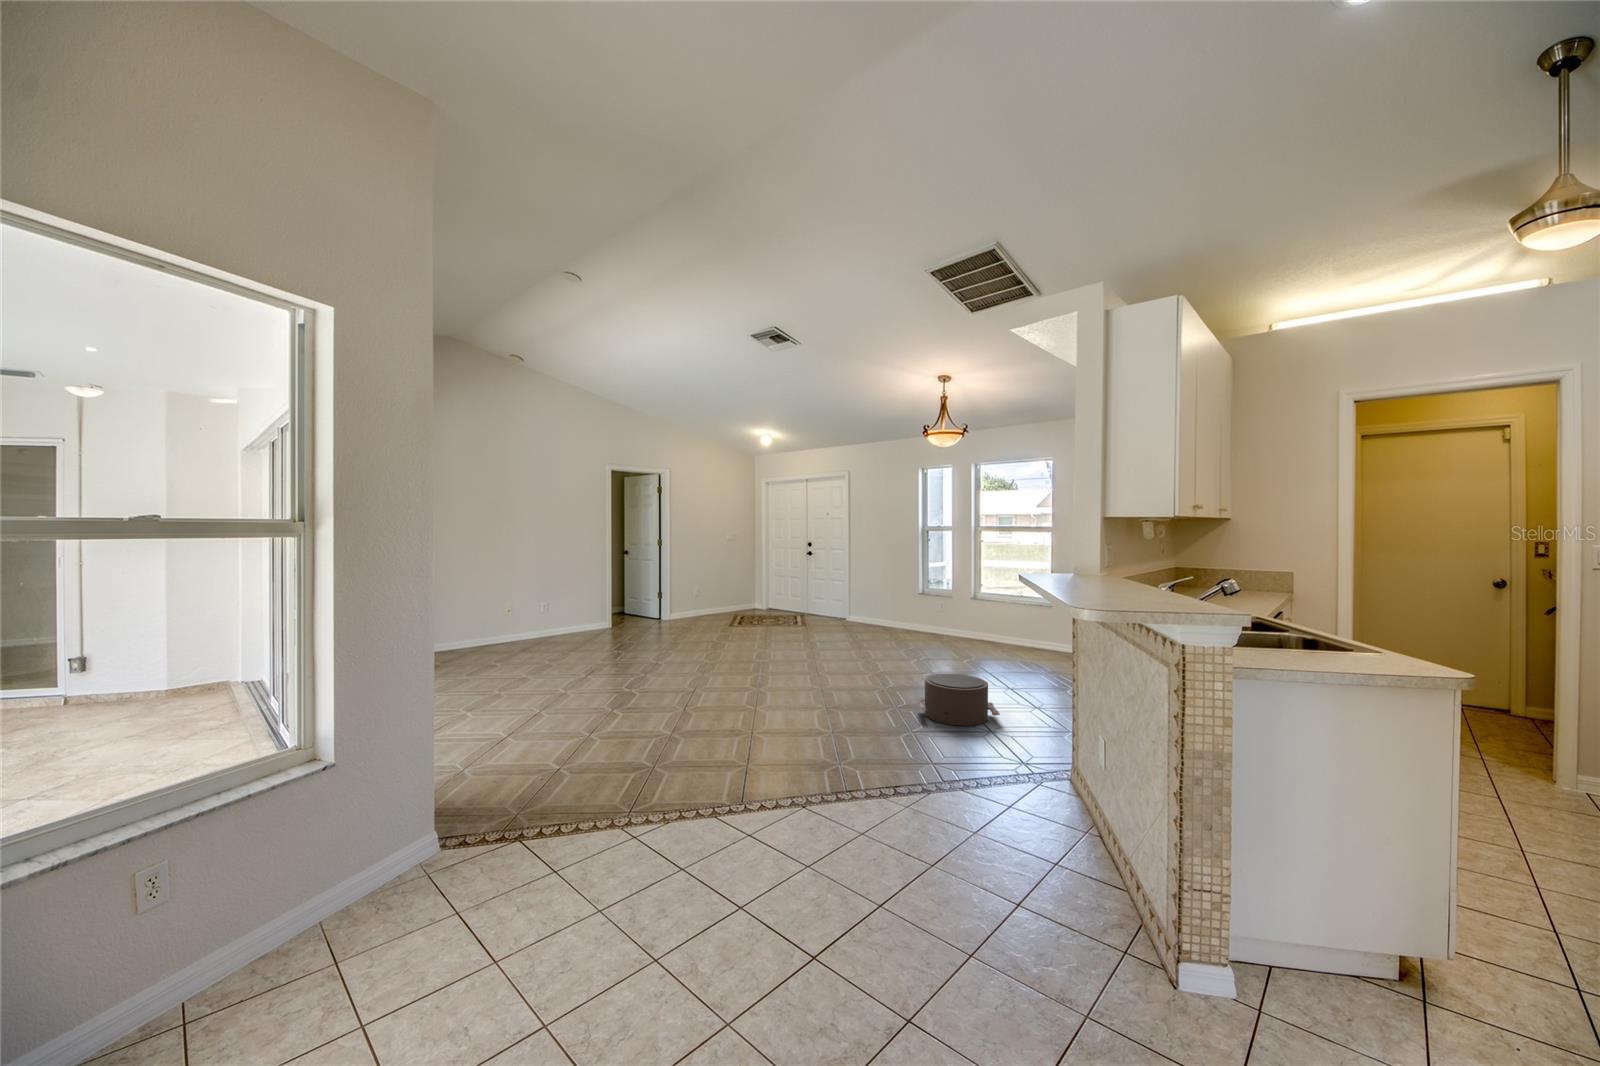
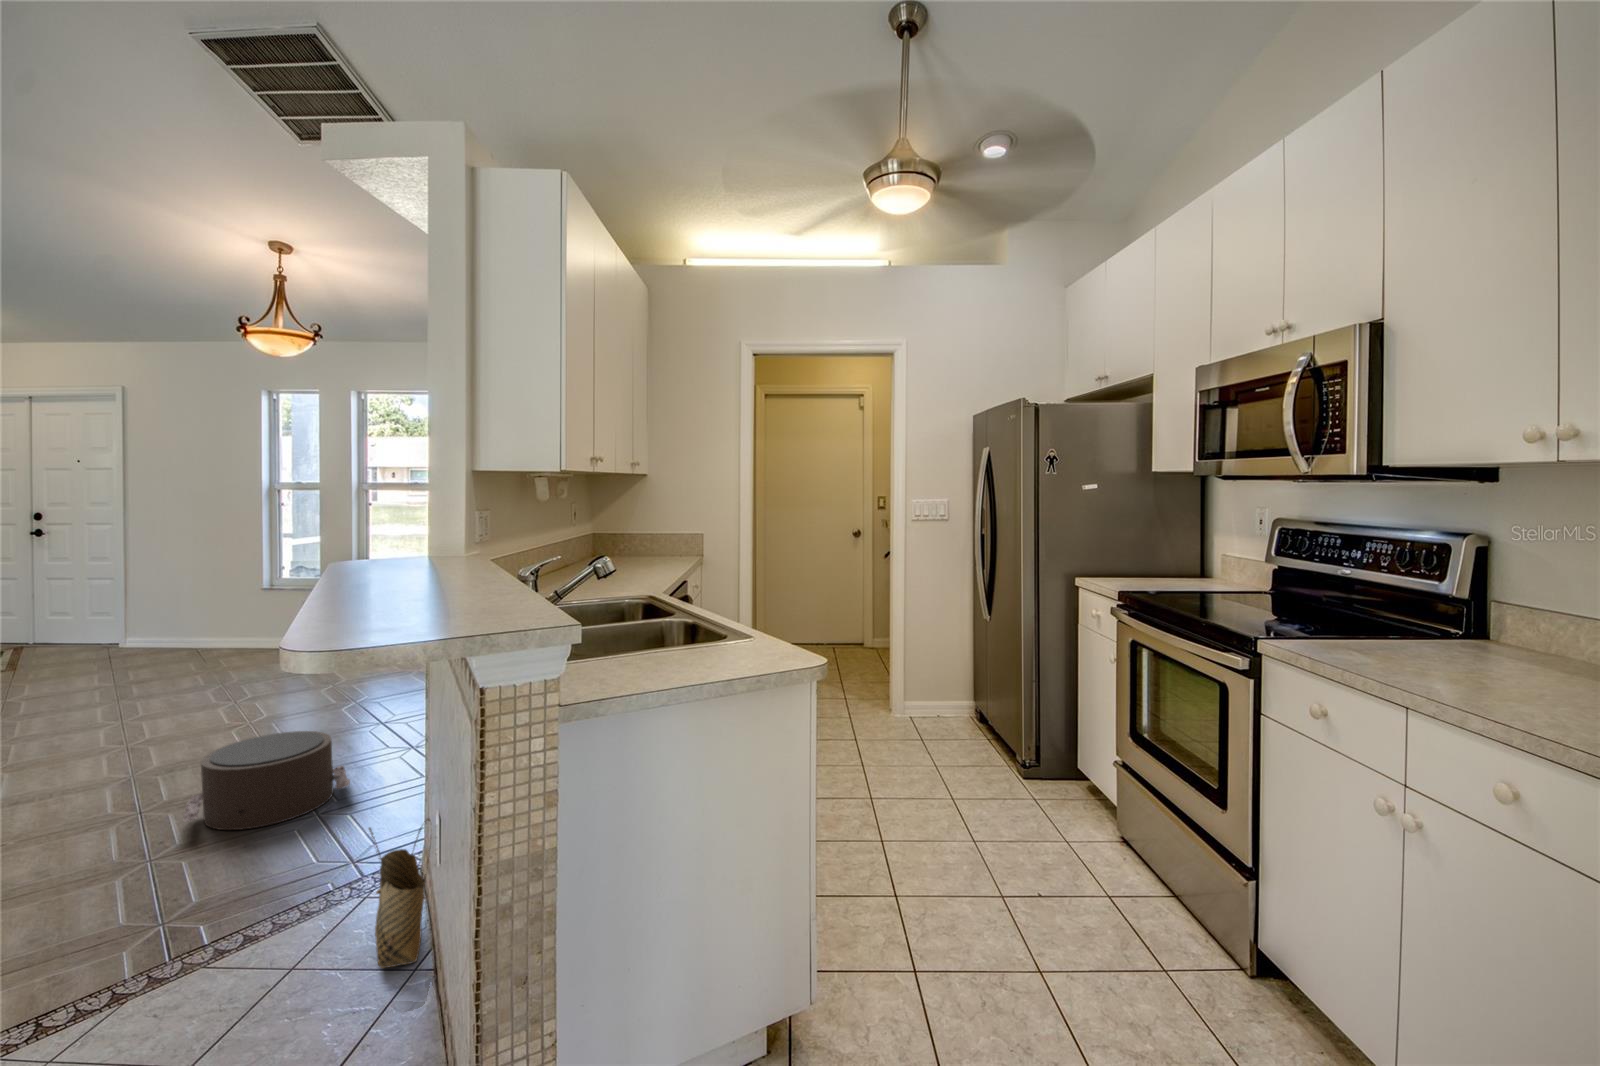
woven basket: none [1046,733,1086,827] -> present [369,819,430,968]

